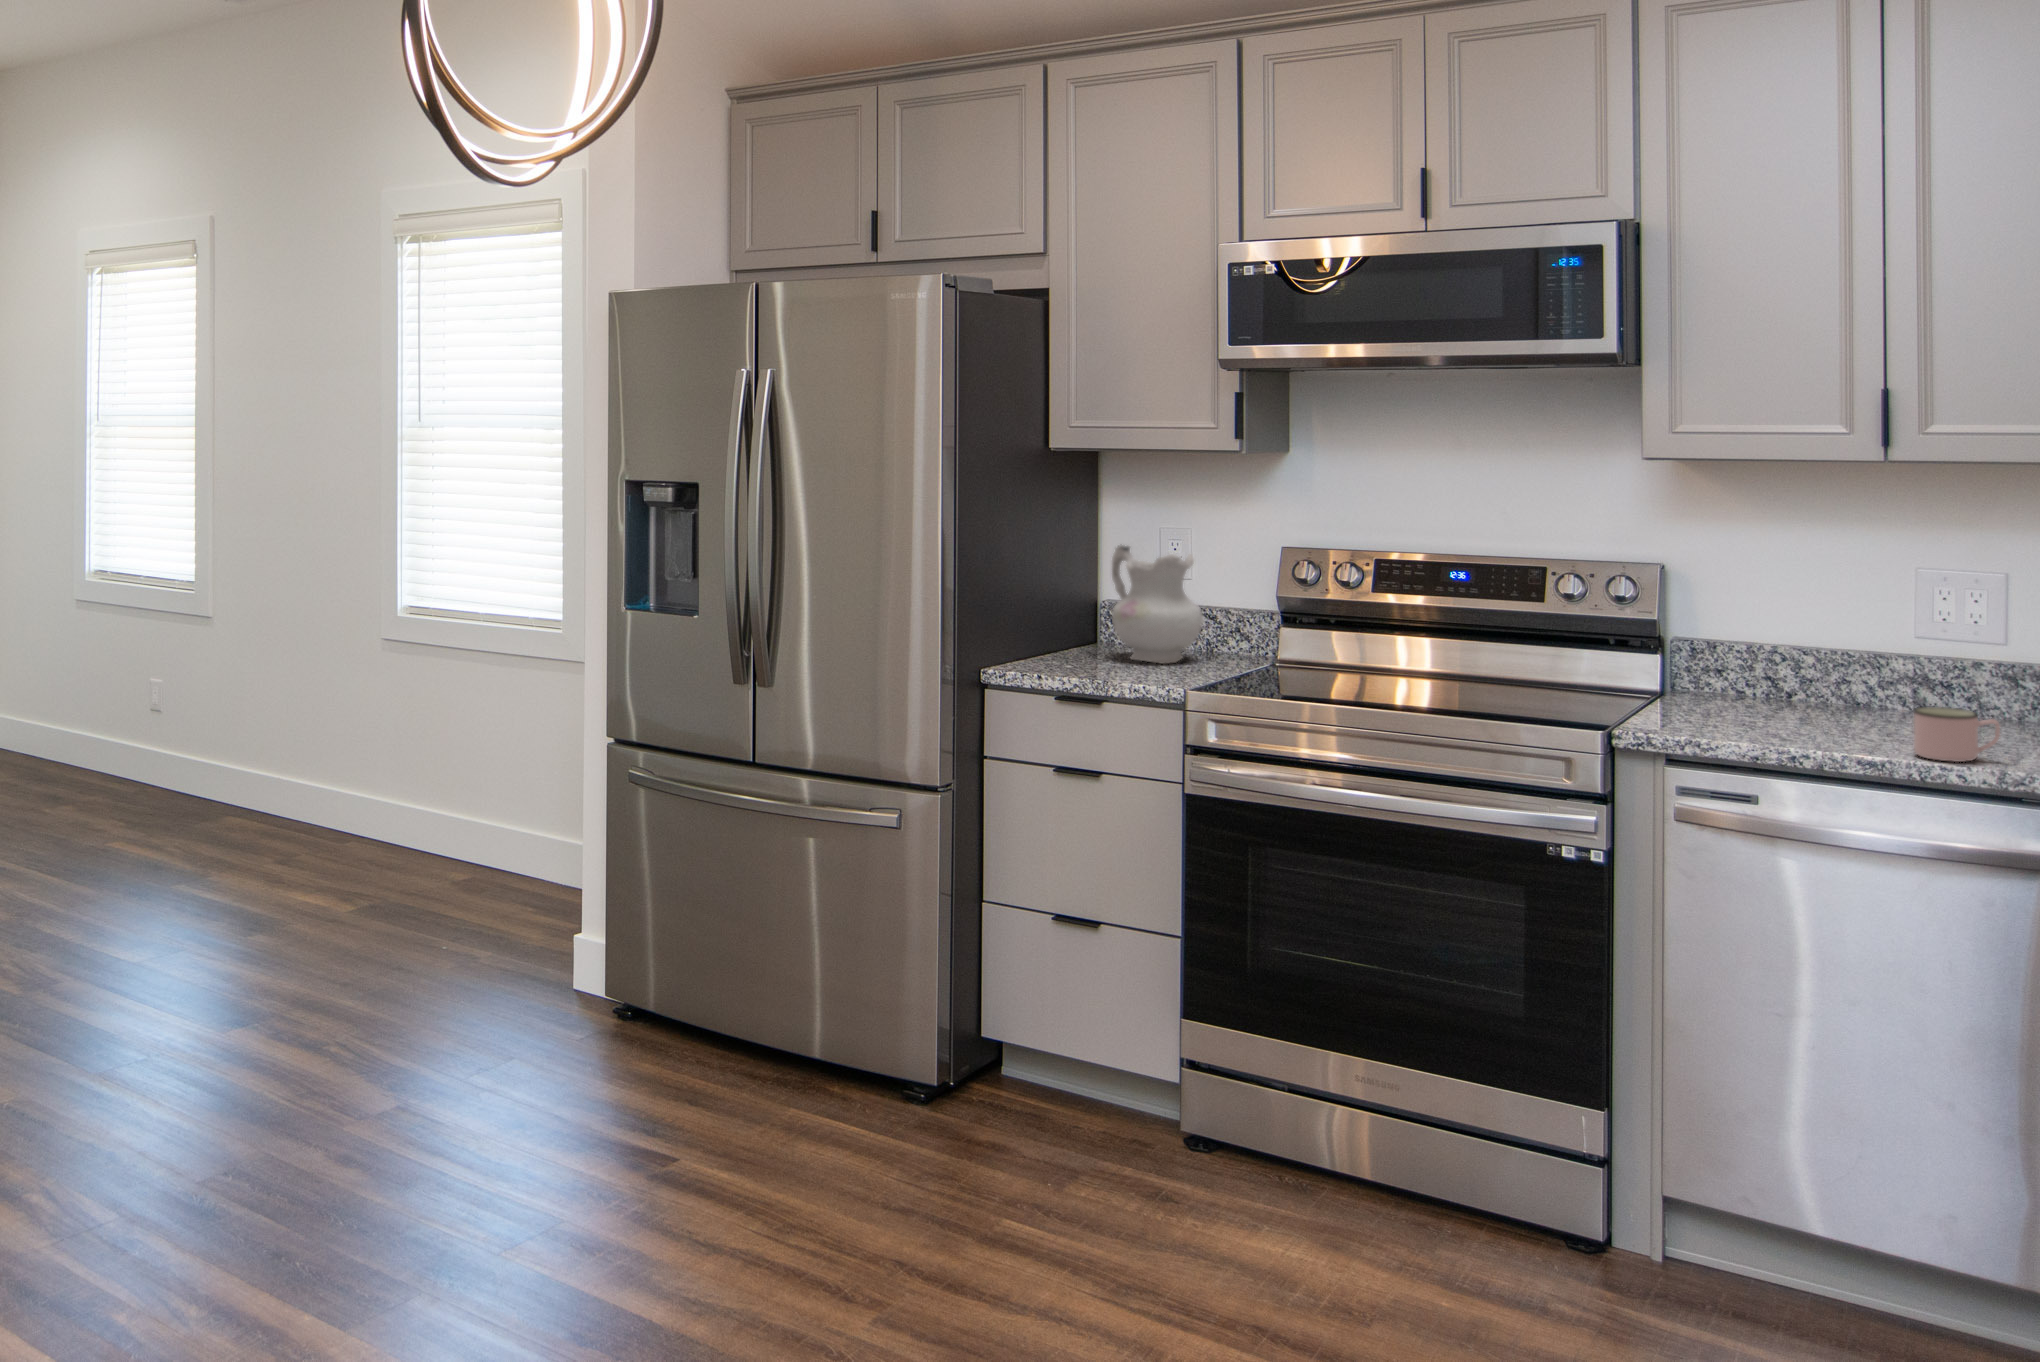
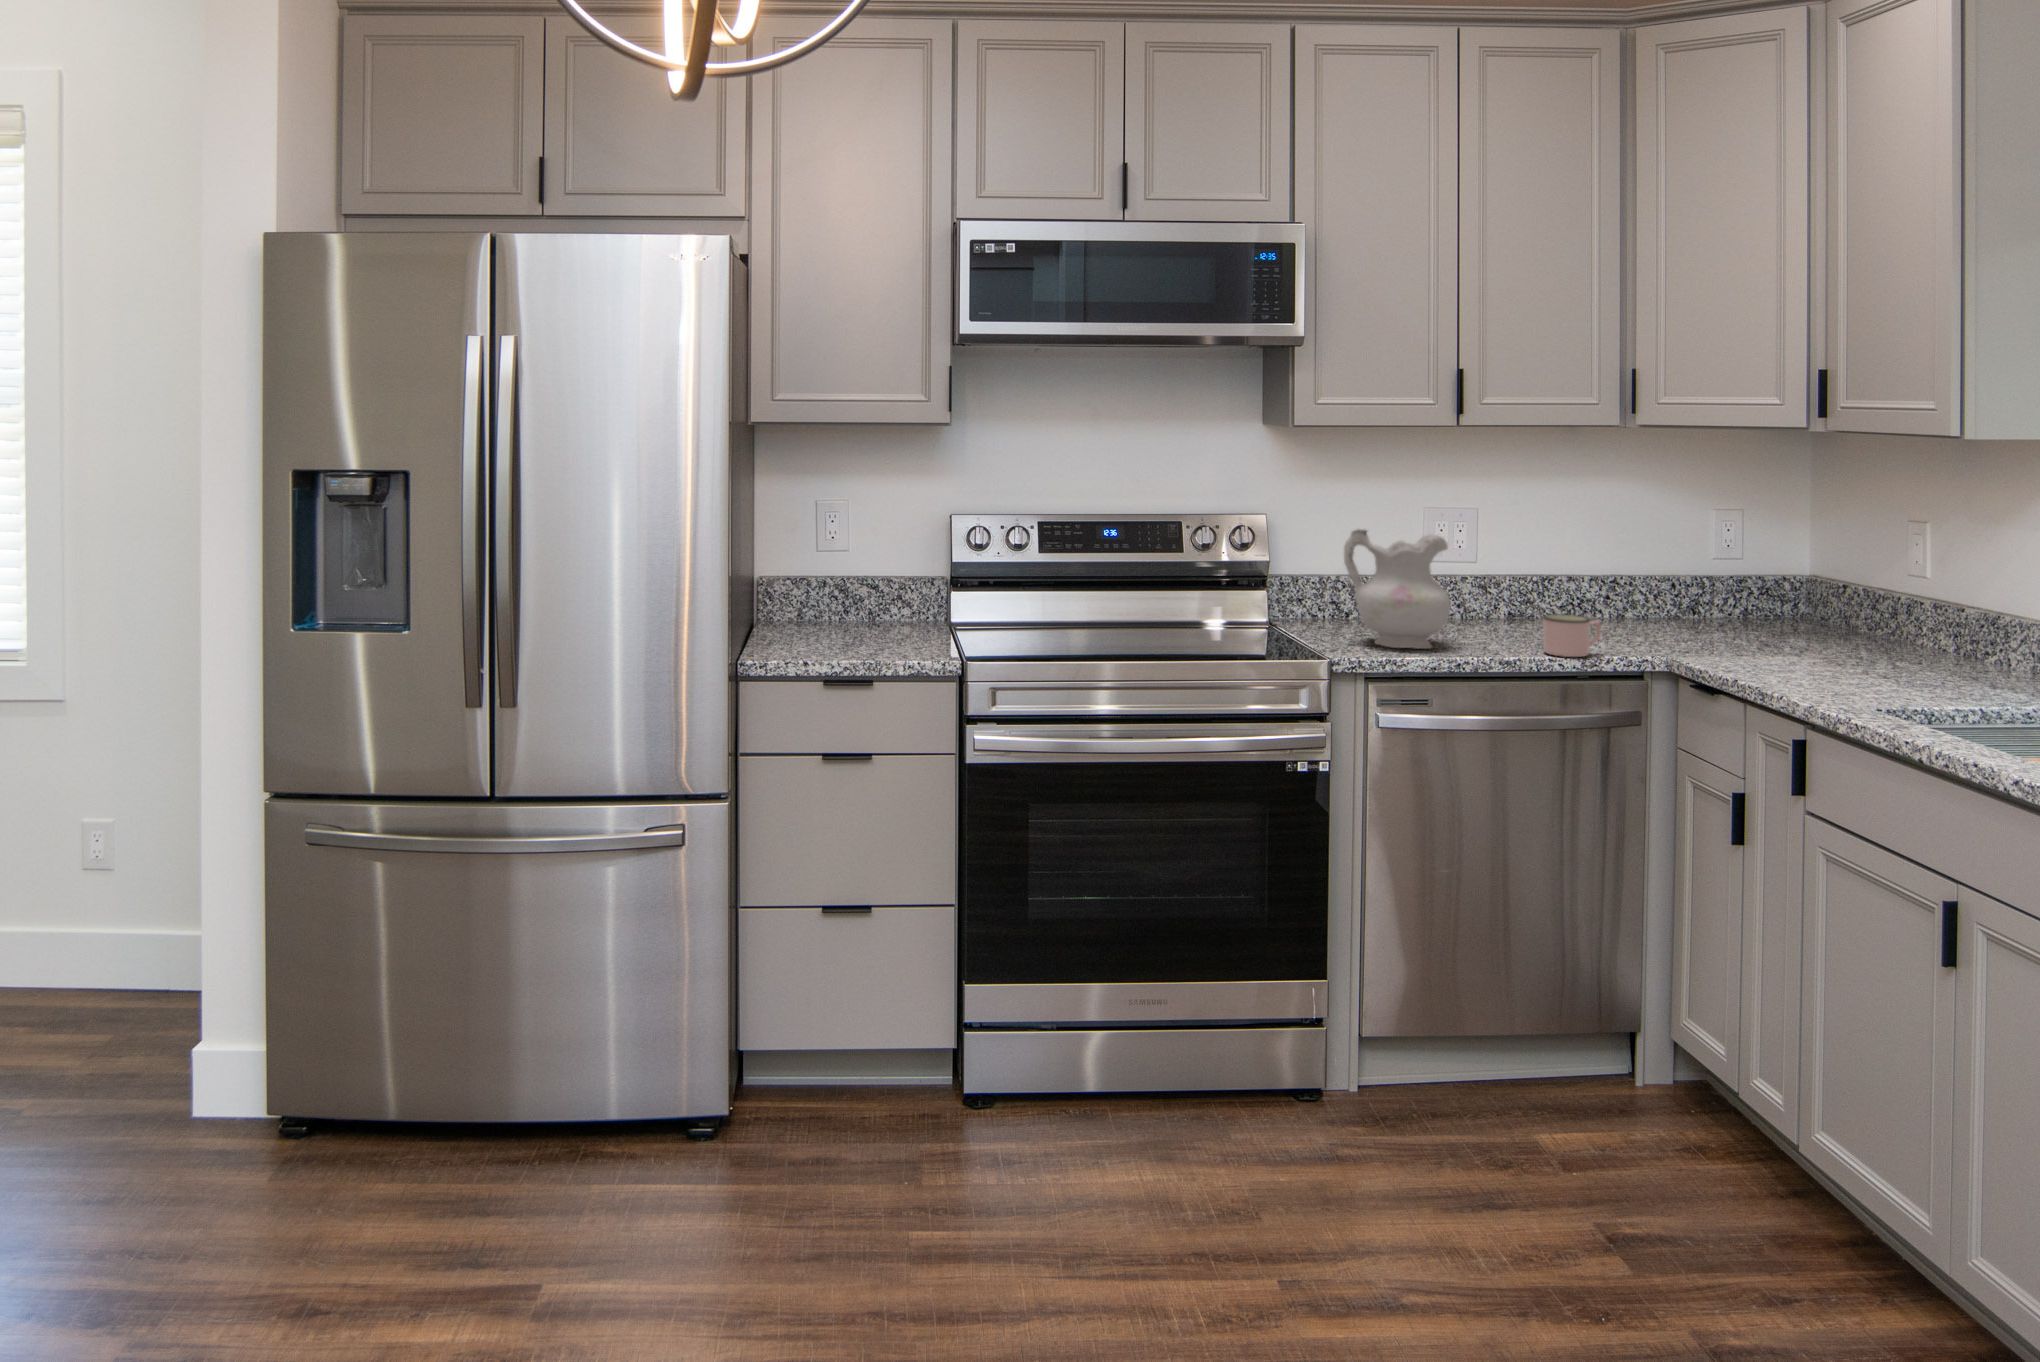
ceramic pitcher: present [1112,545,1203,664] -> present [1344,529,1450,649]

